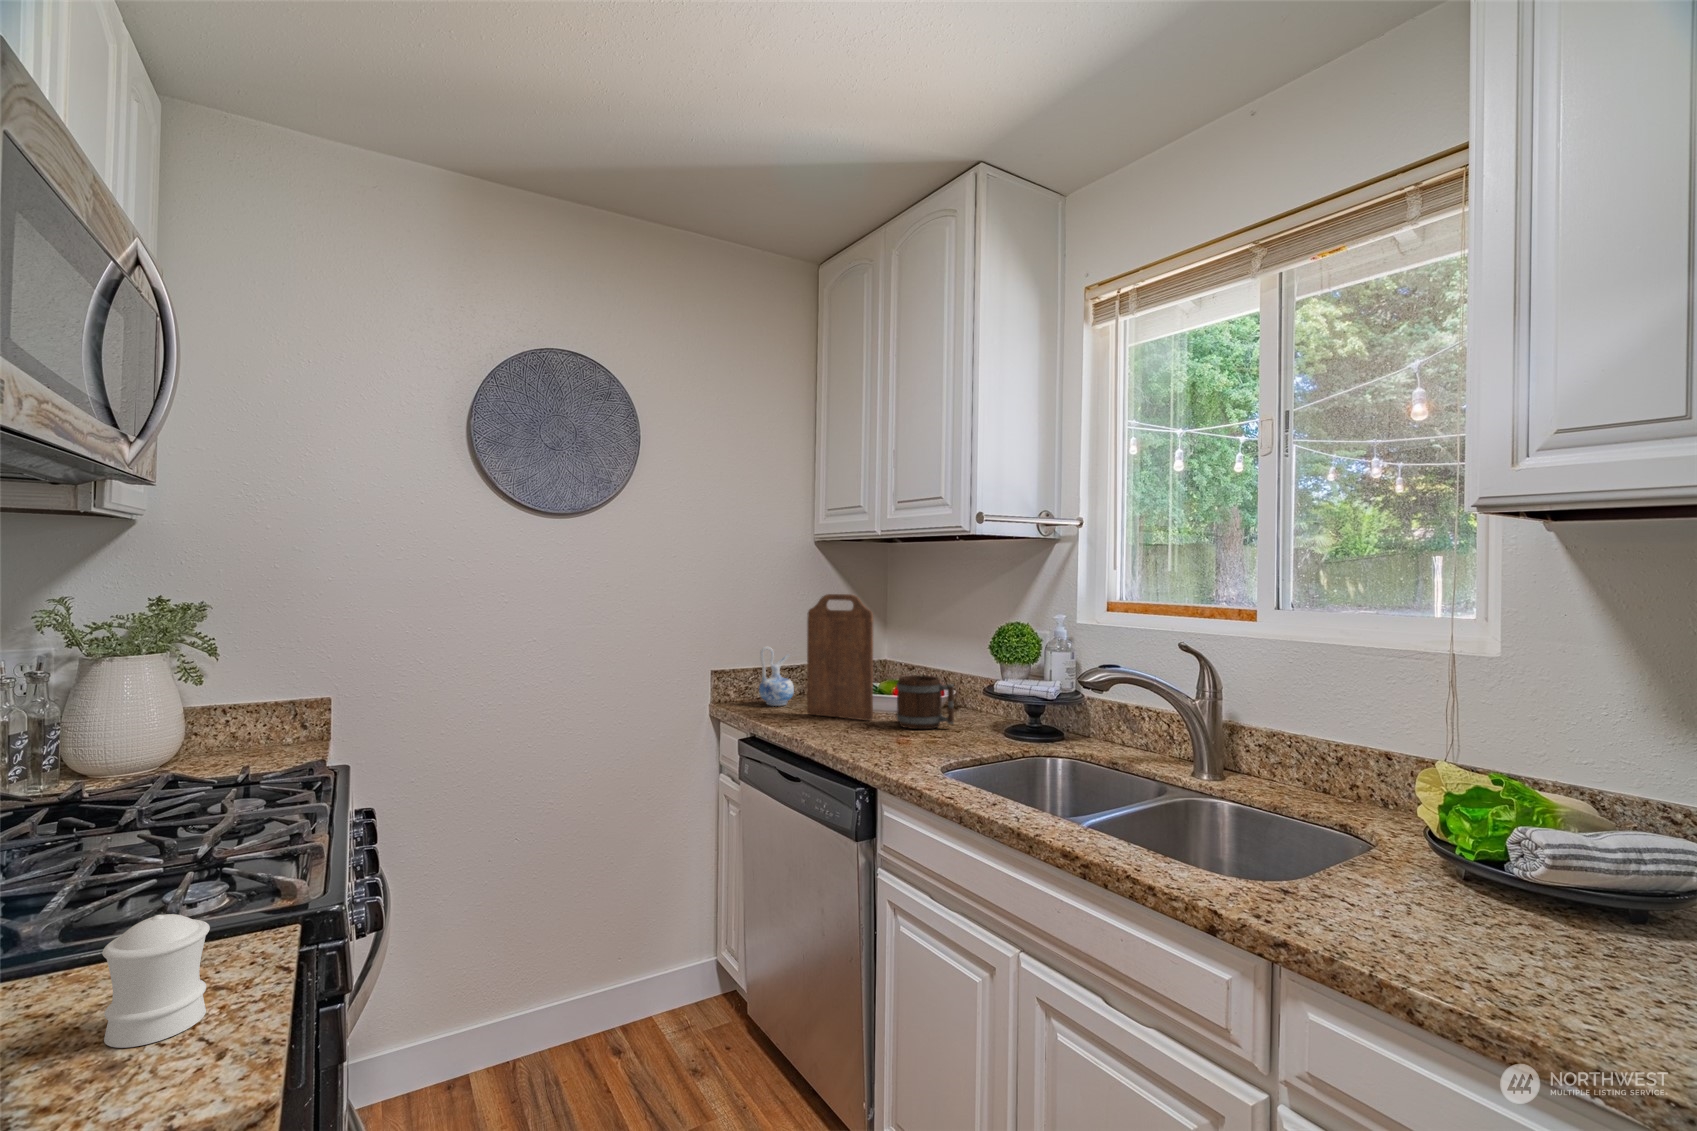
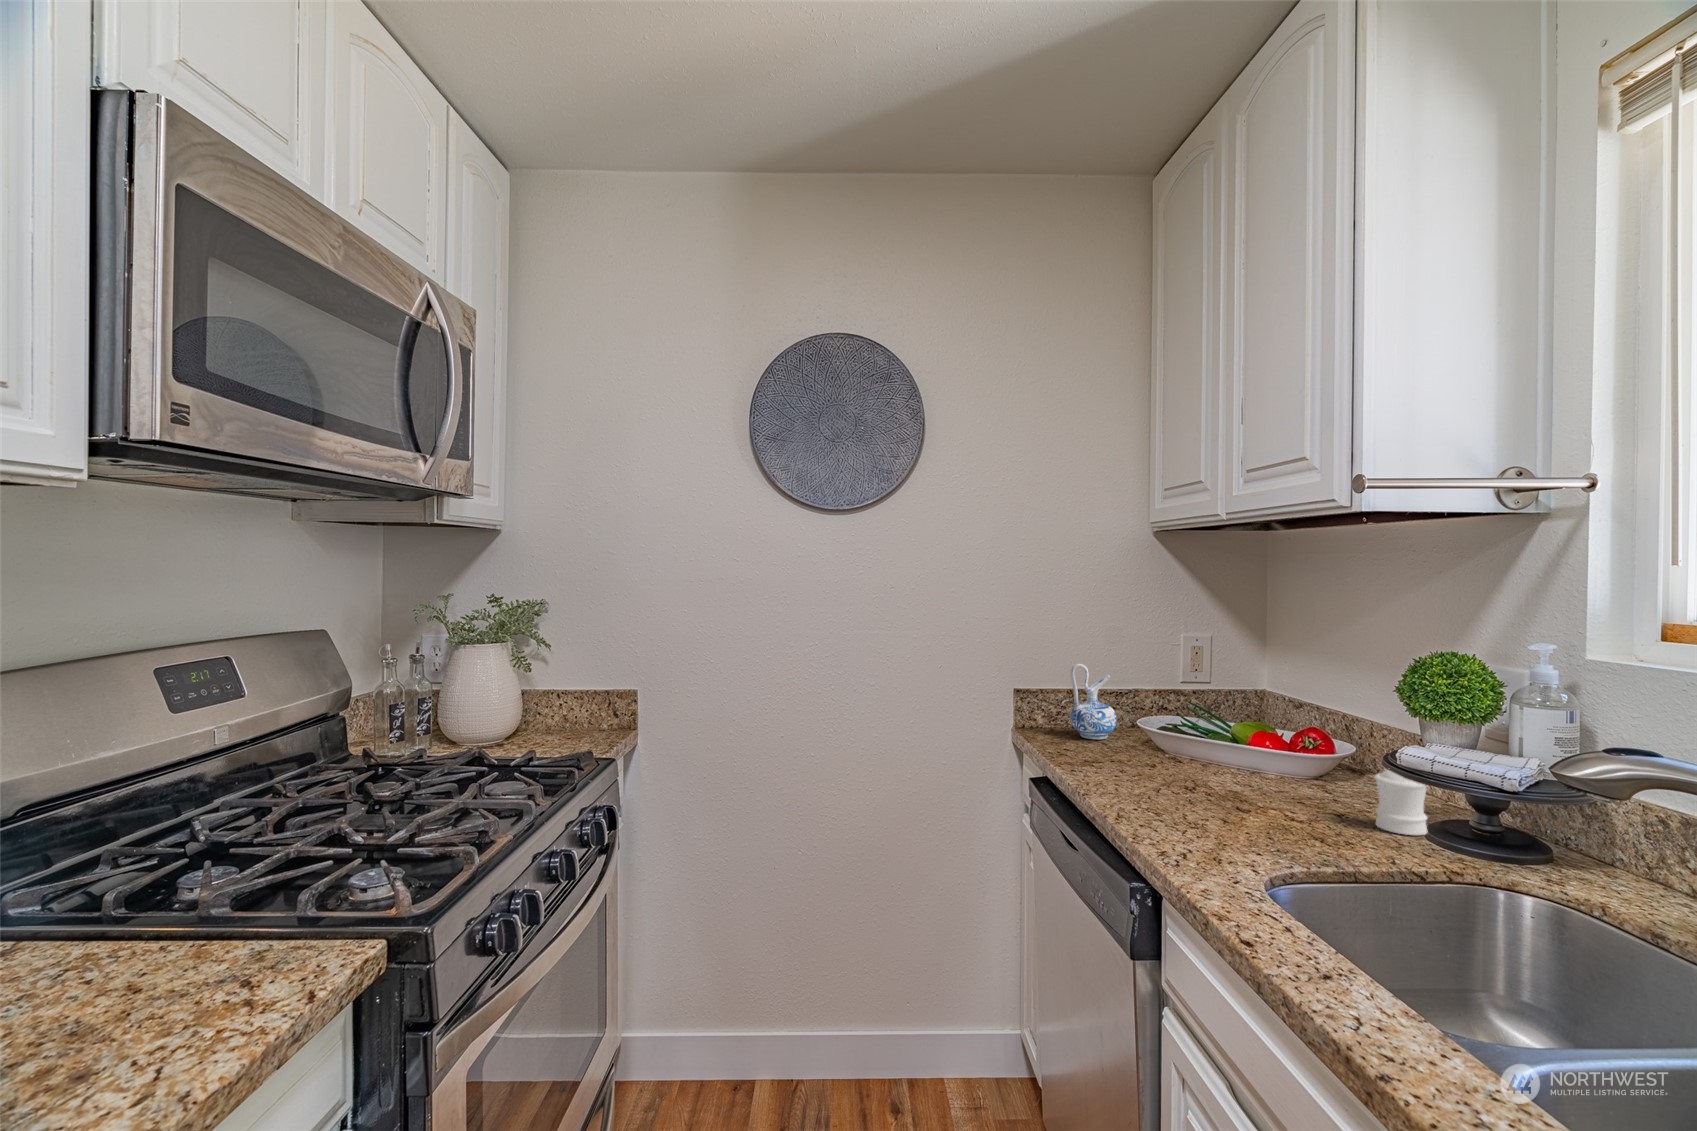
cutting board: present [807,594,873,720] -> none [1122,600,1211,776]
mug: present [896,675,954,729] -> none [1242,720,1336,804]
salt shaker: present [102,914,210,1048] -> present [1374,770,1427,835]

